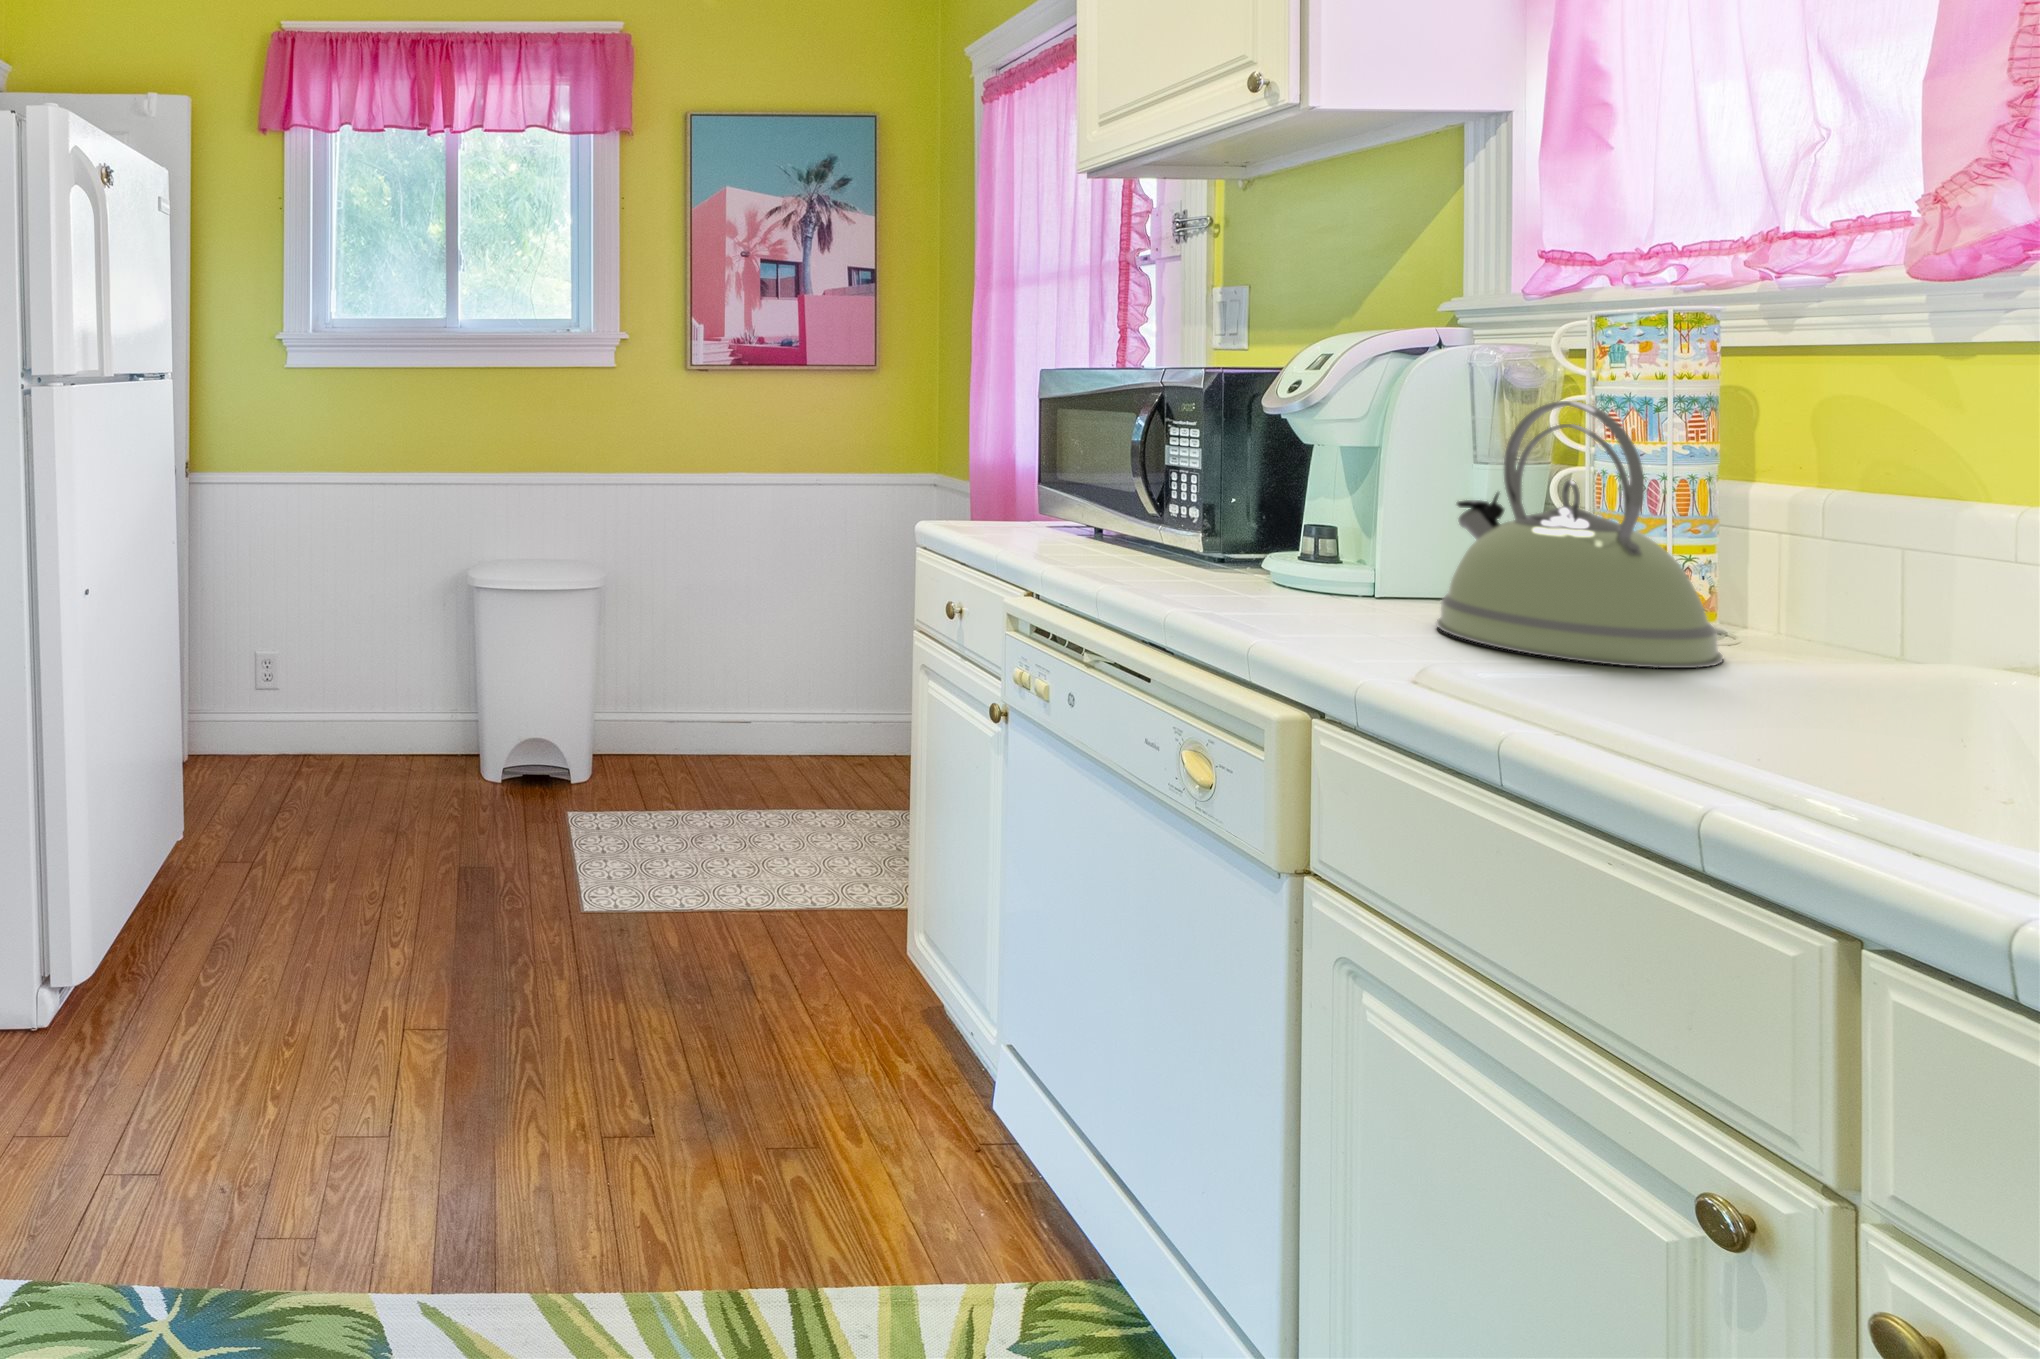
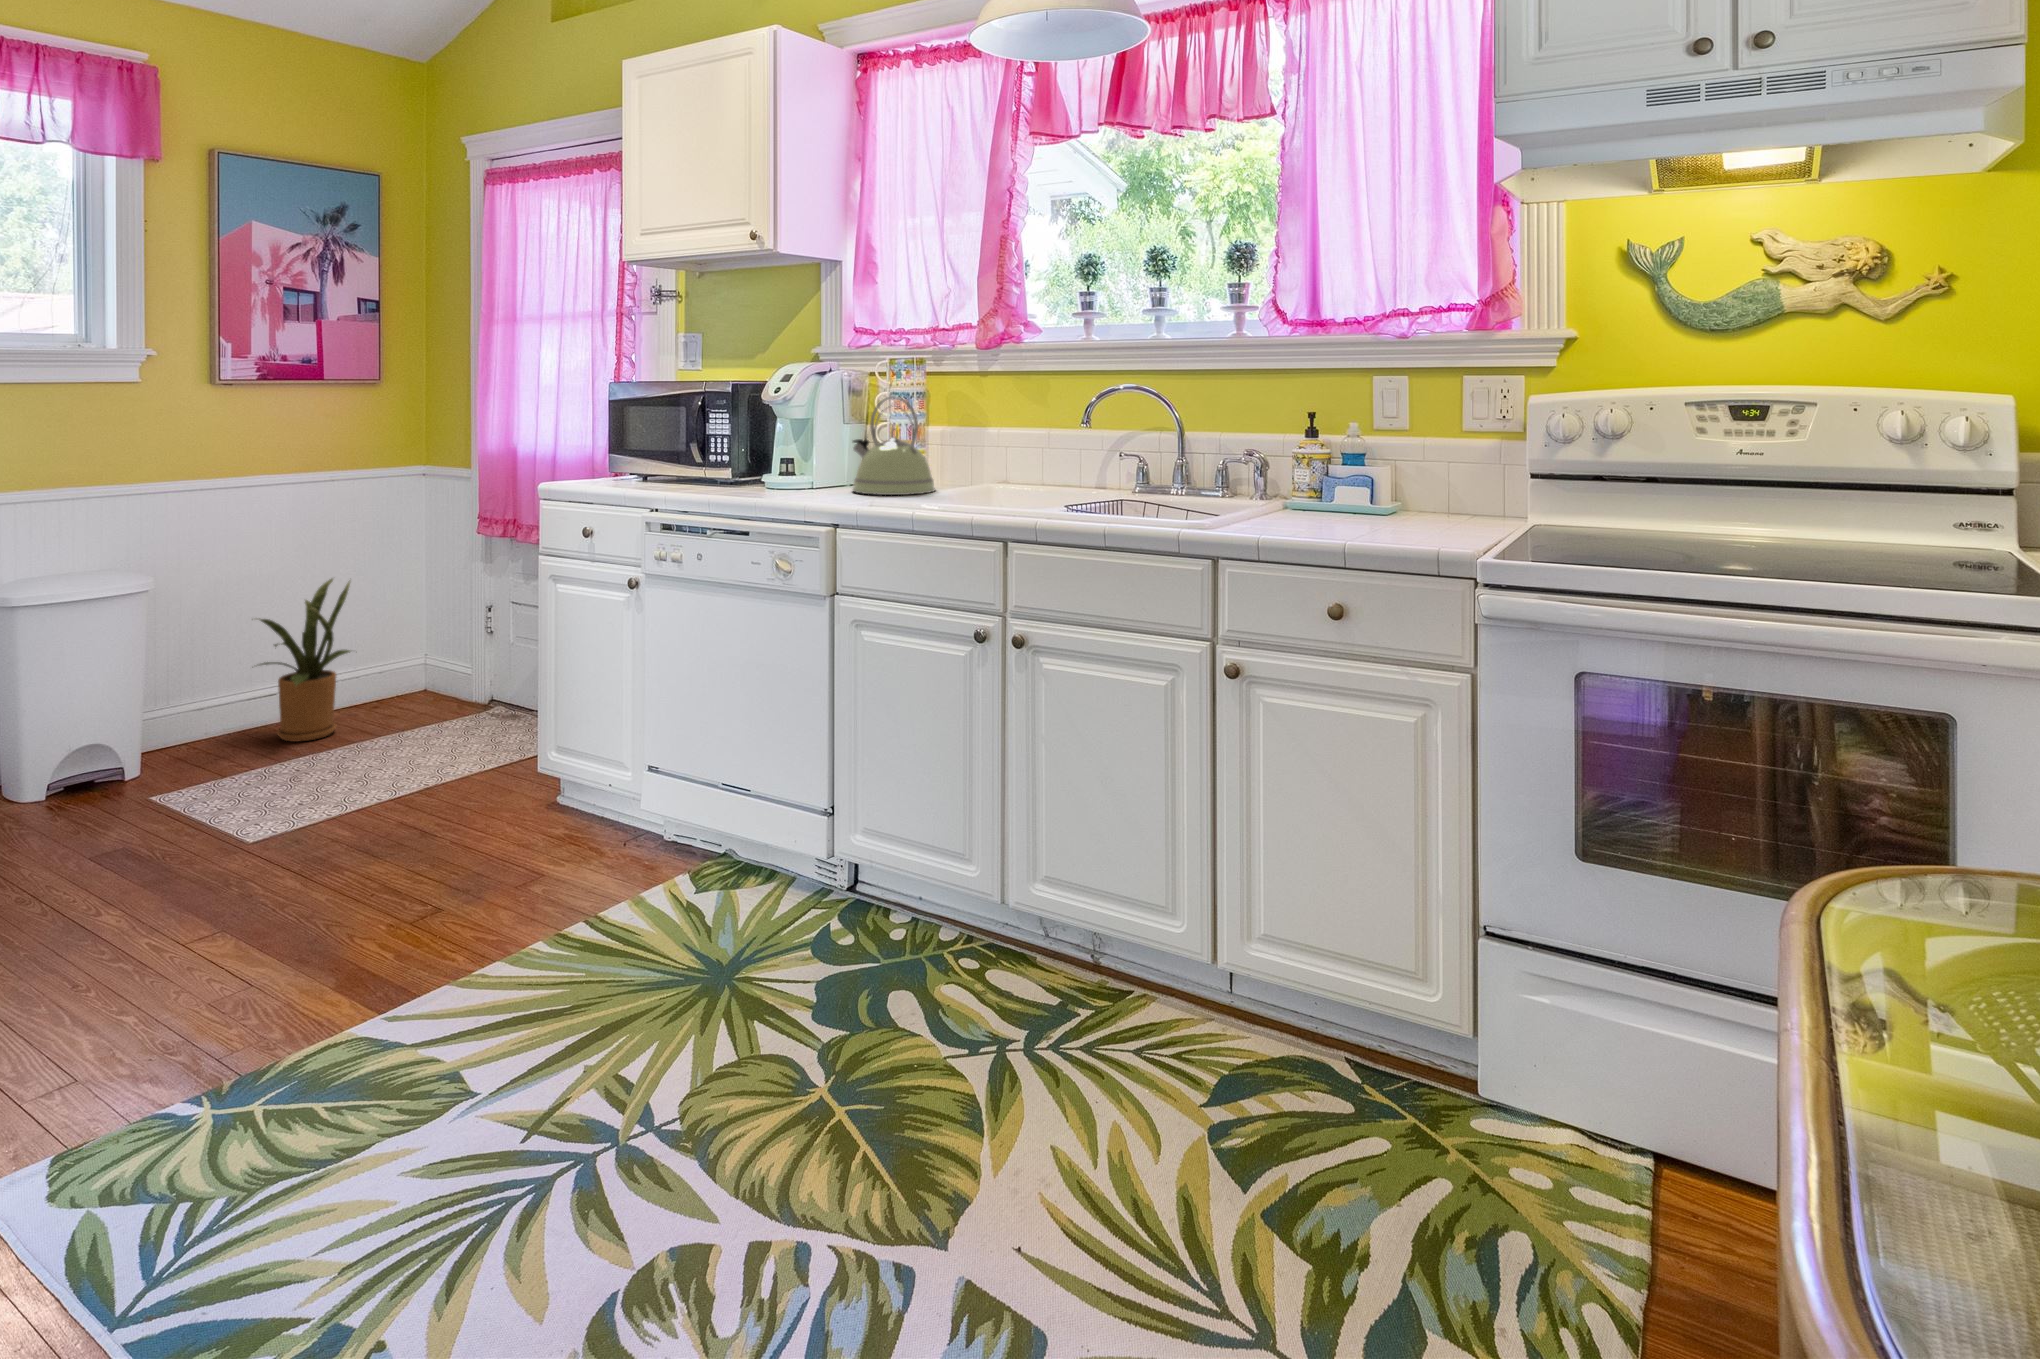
house plant: none [687,595,832,784] -> present [259,579,350,742]

